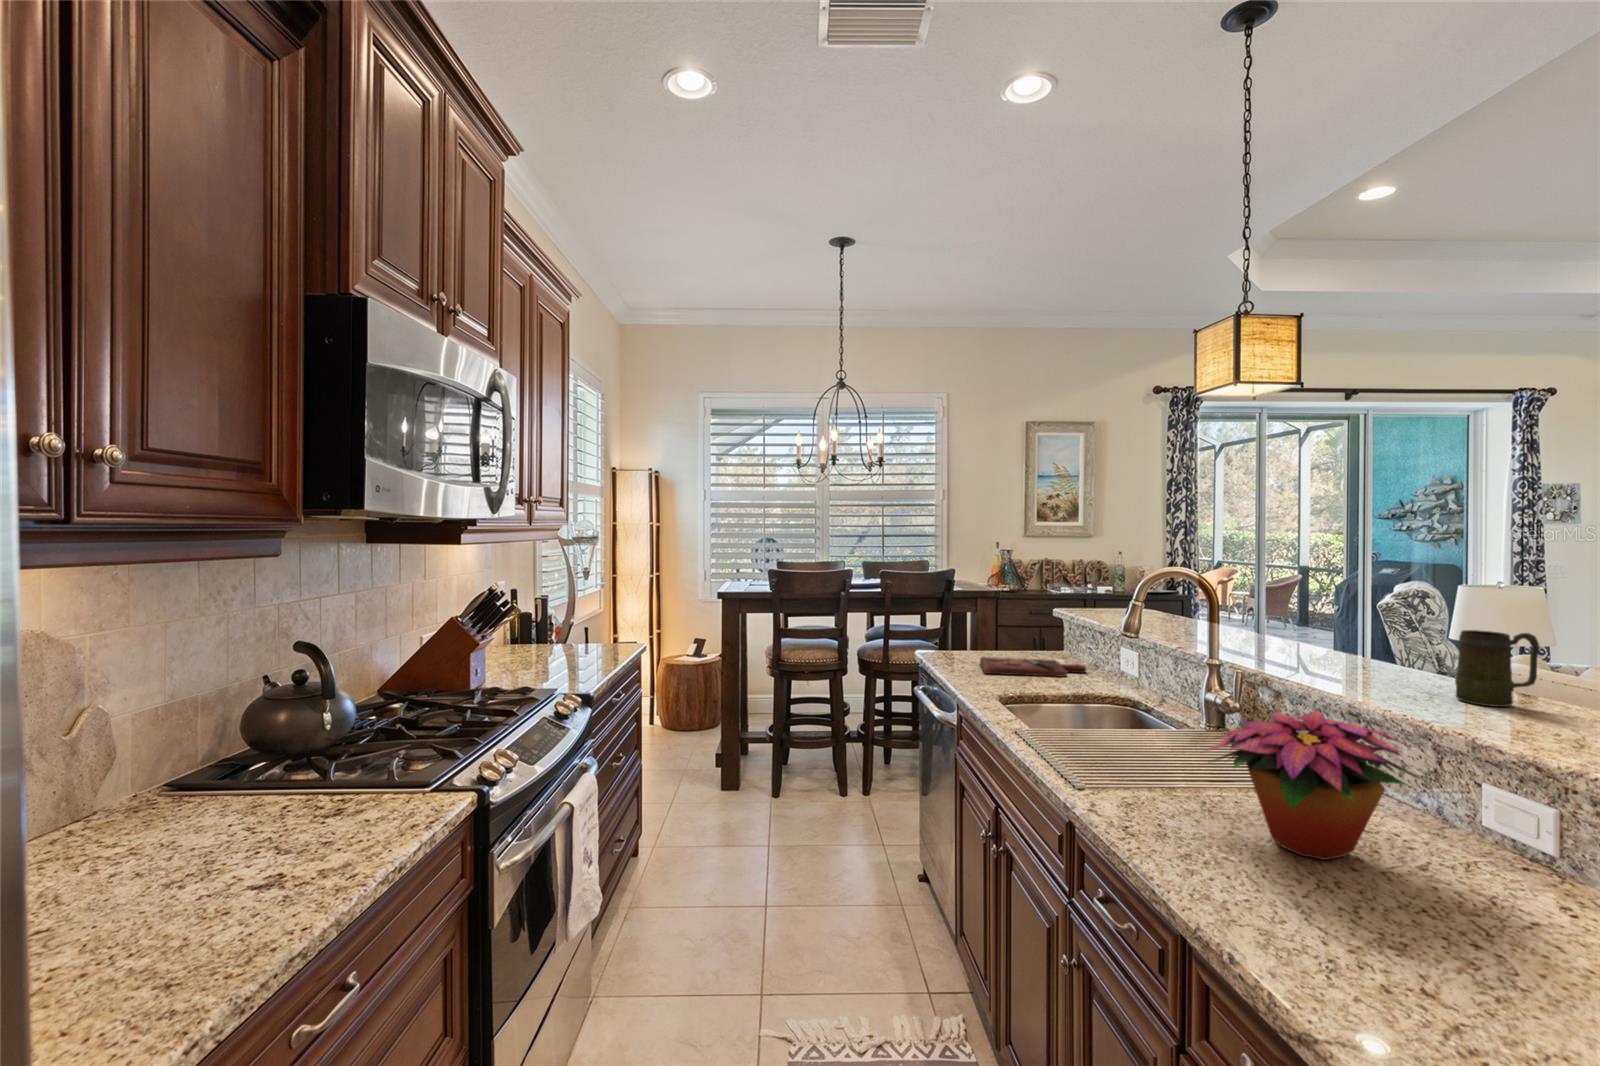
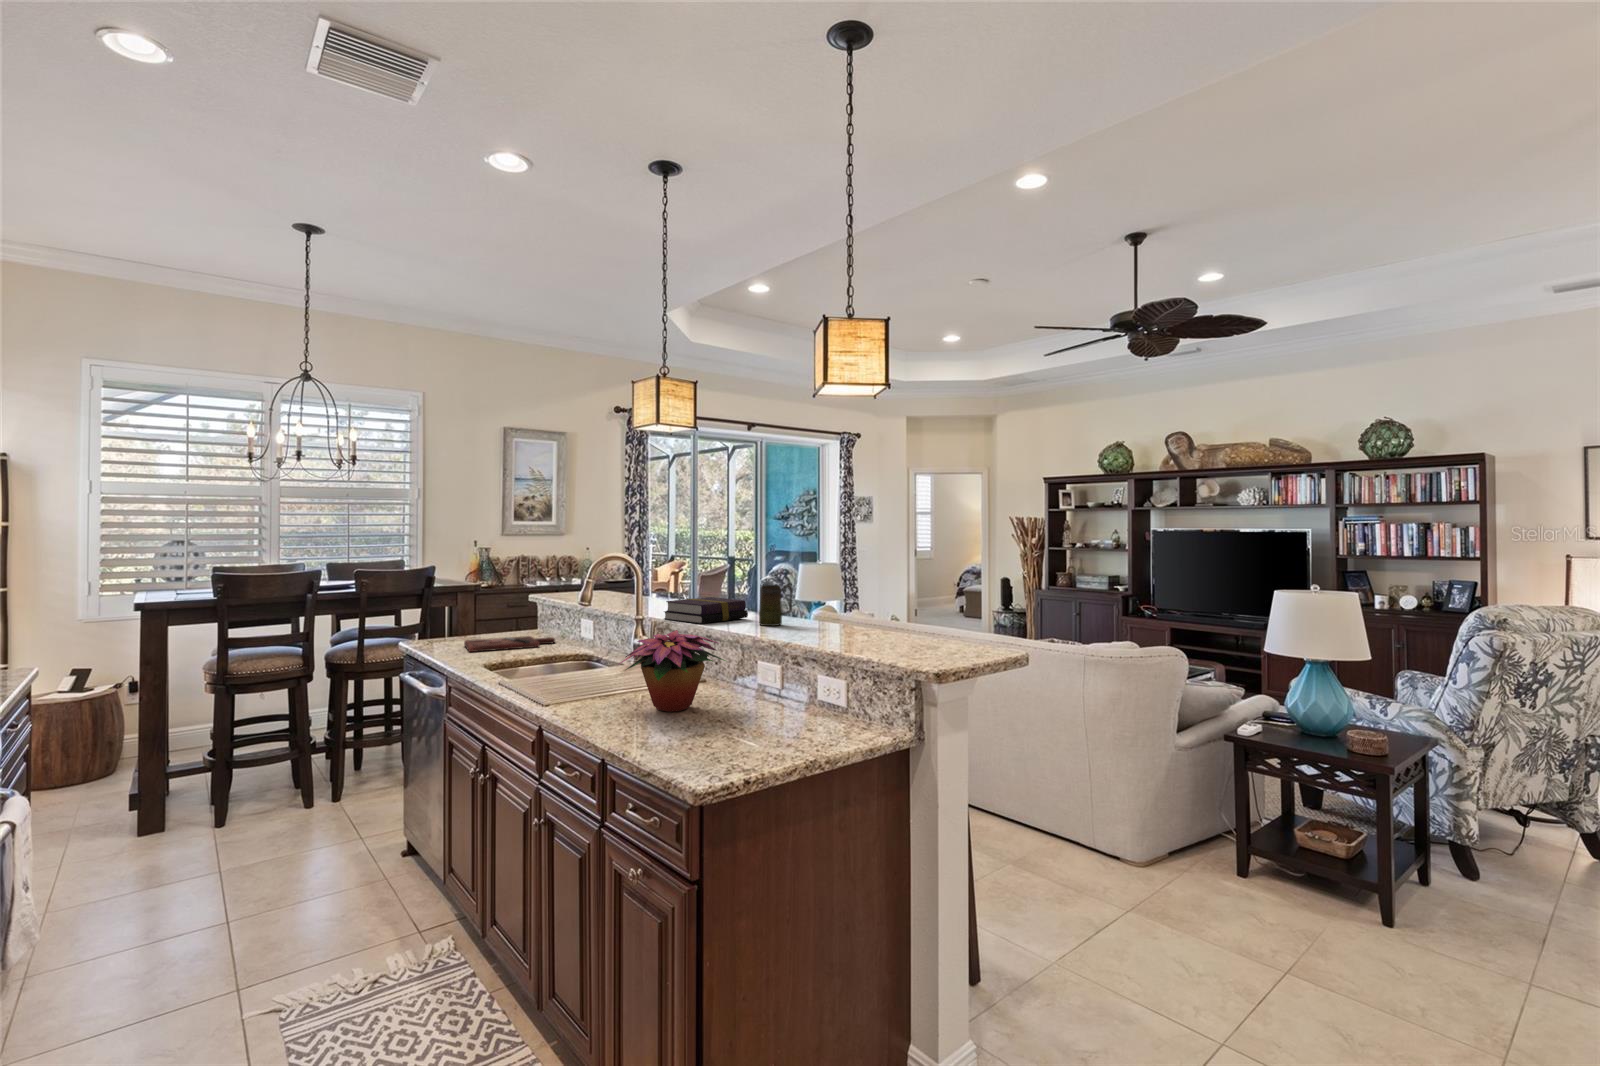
book: none [1257,638,1420,684] -> present [664,597,748,624]

